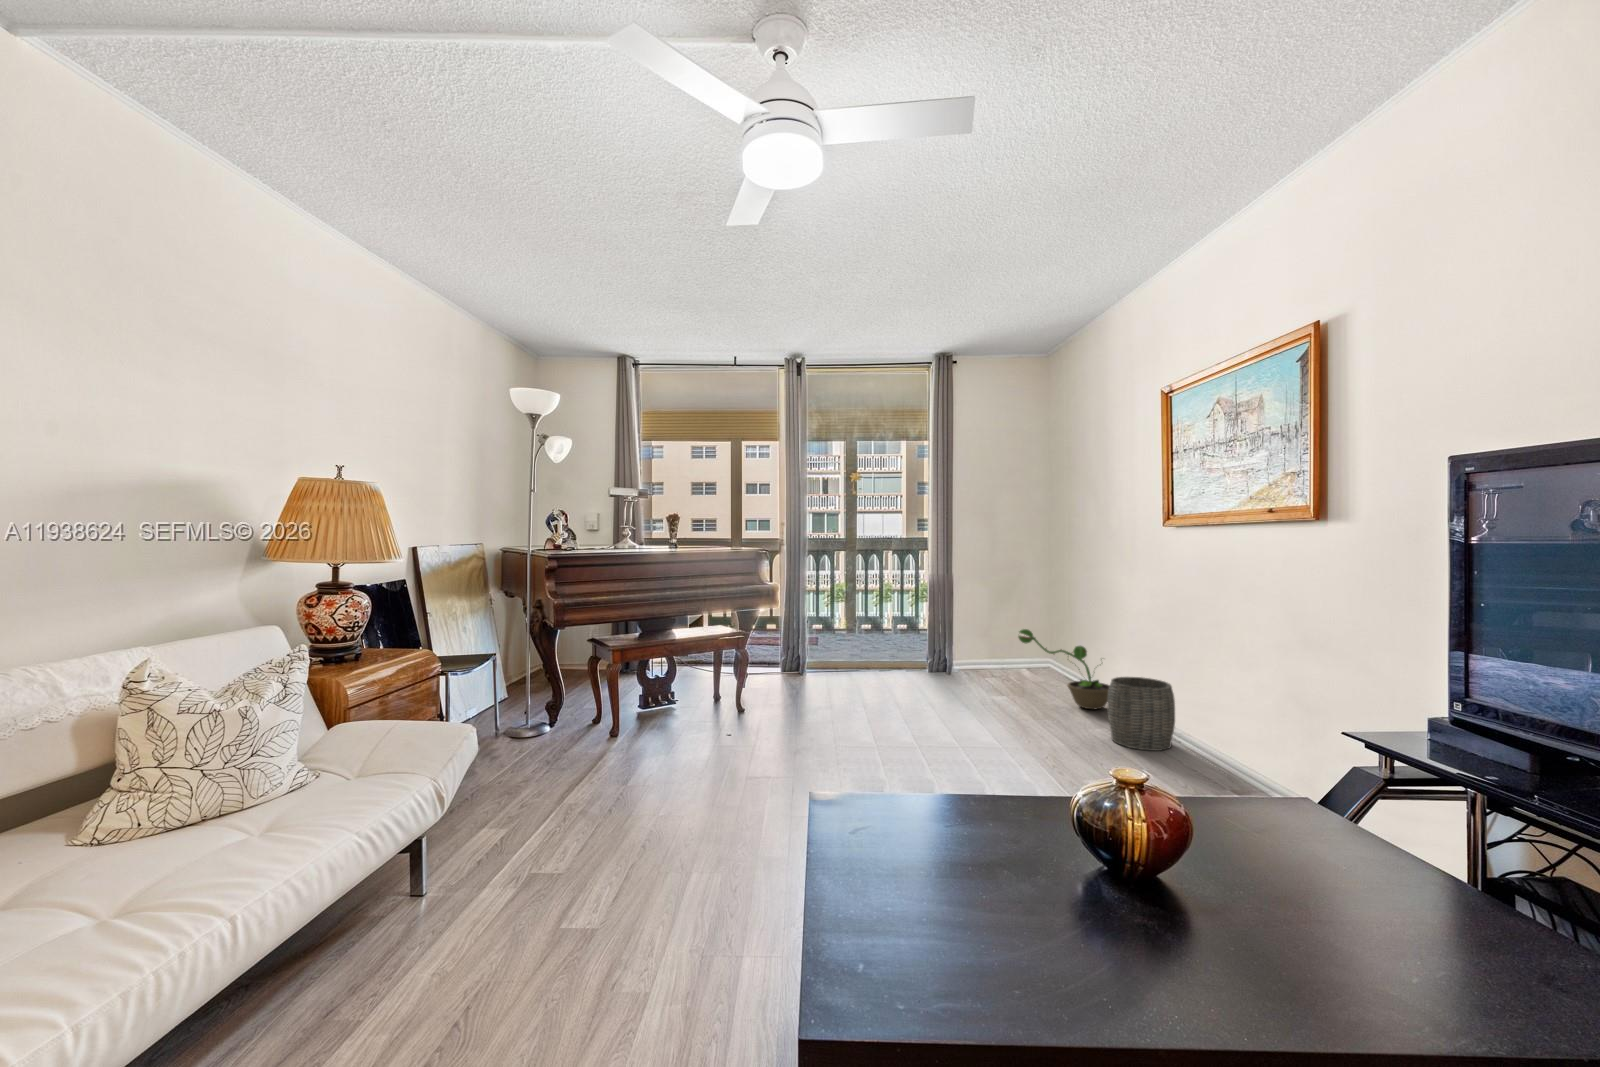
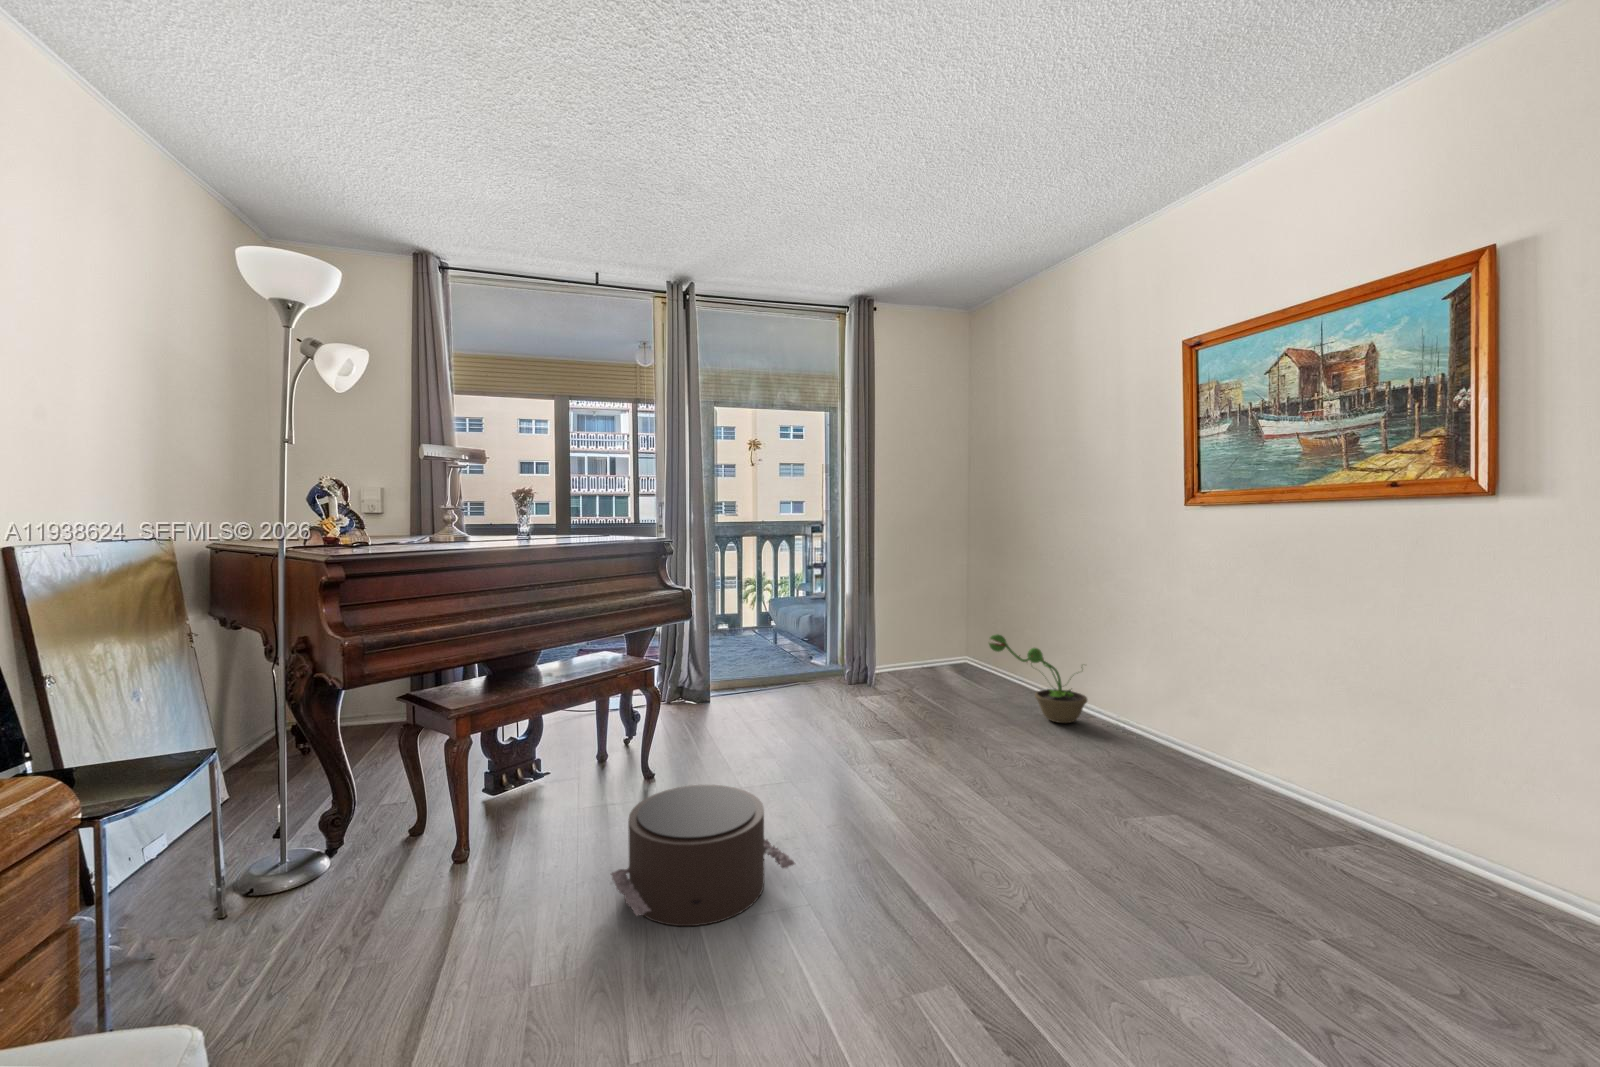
woven basket: present [1108,677,1175,751] -> none [1121,688,1202,778]
pouf: none [682,704,791,777] -> present [611,785,795,926]

